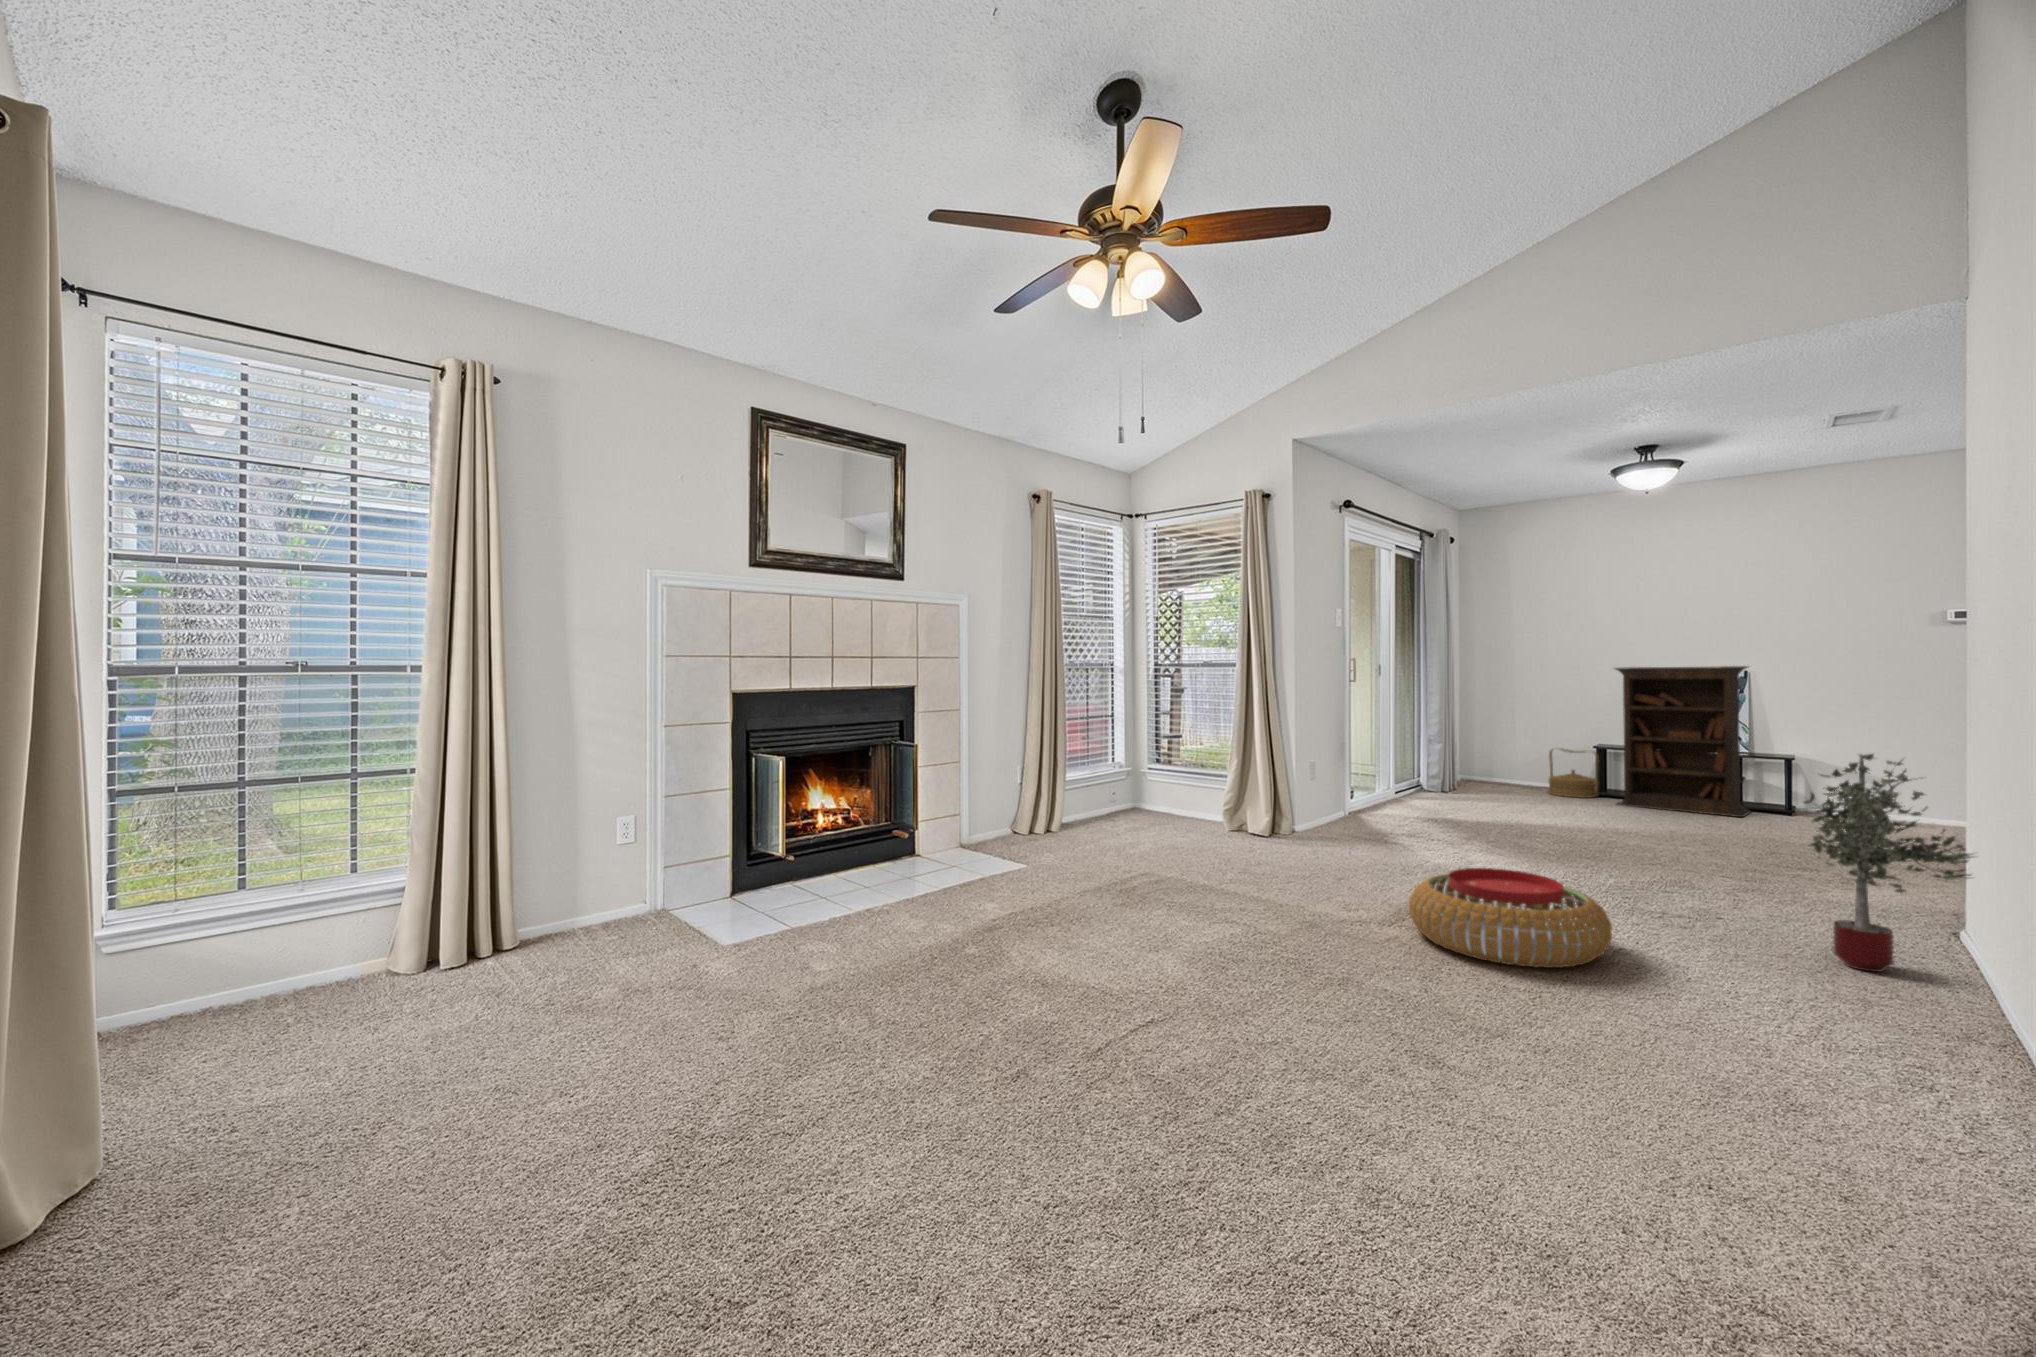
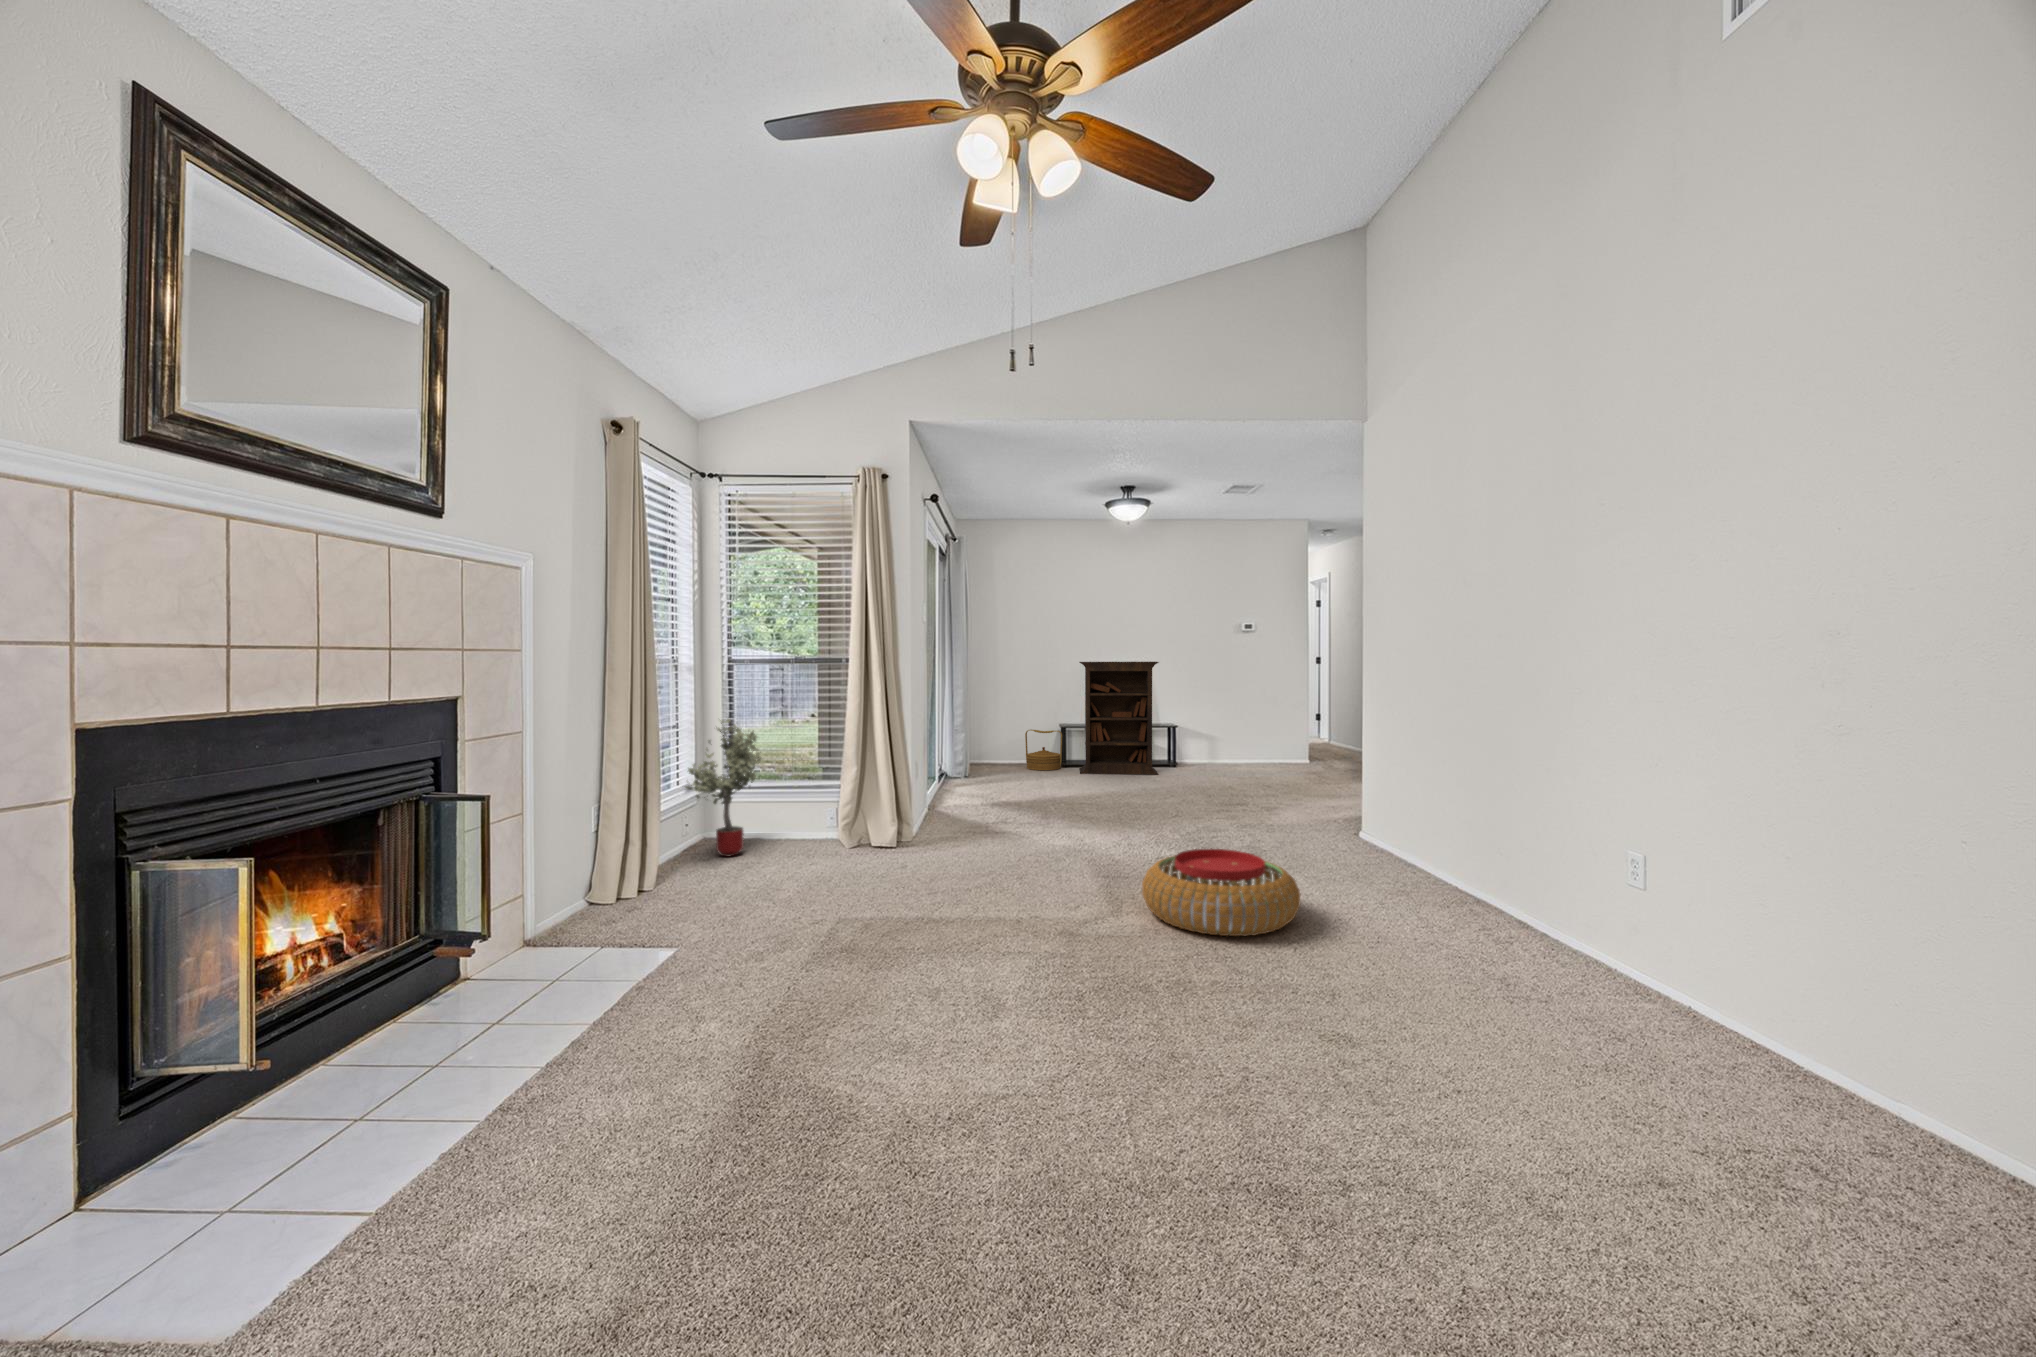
potted tree: present [1804,754,1972,972] -> present [685,719,762,857]

